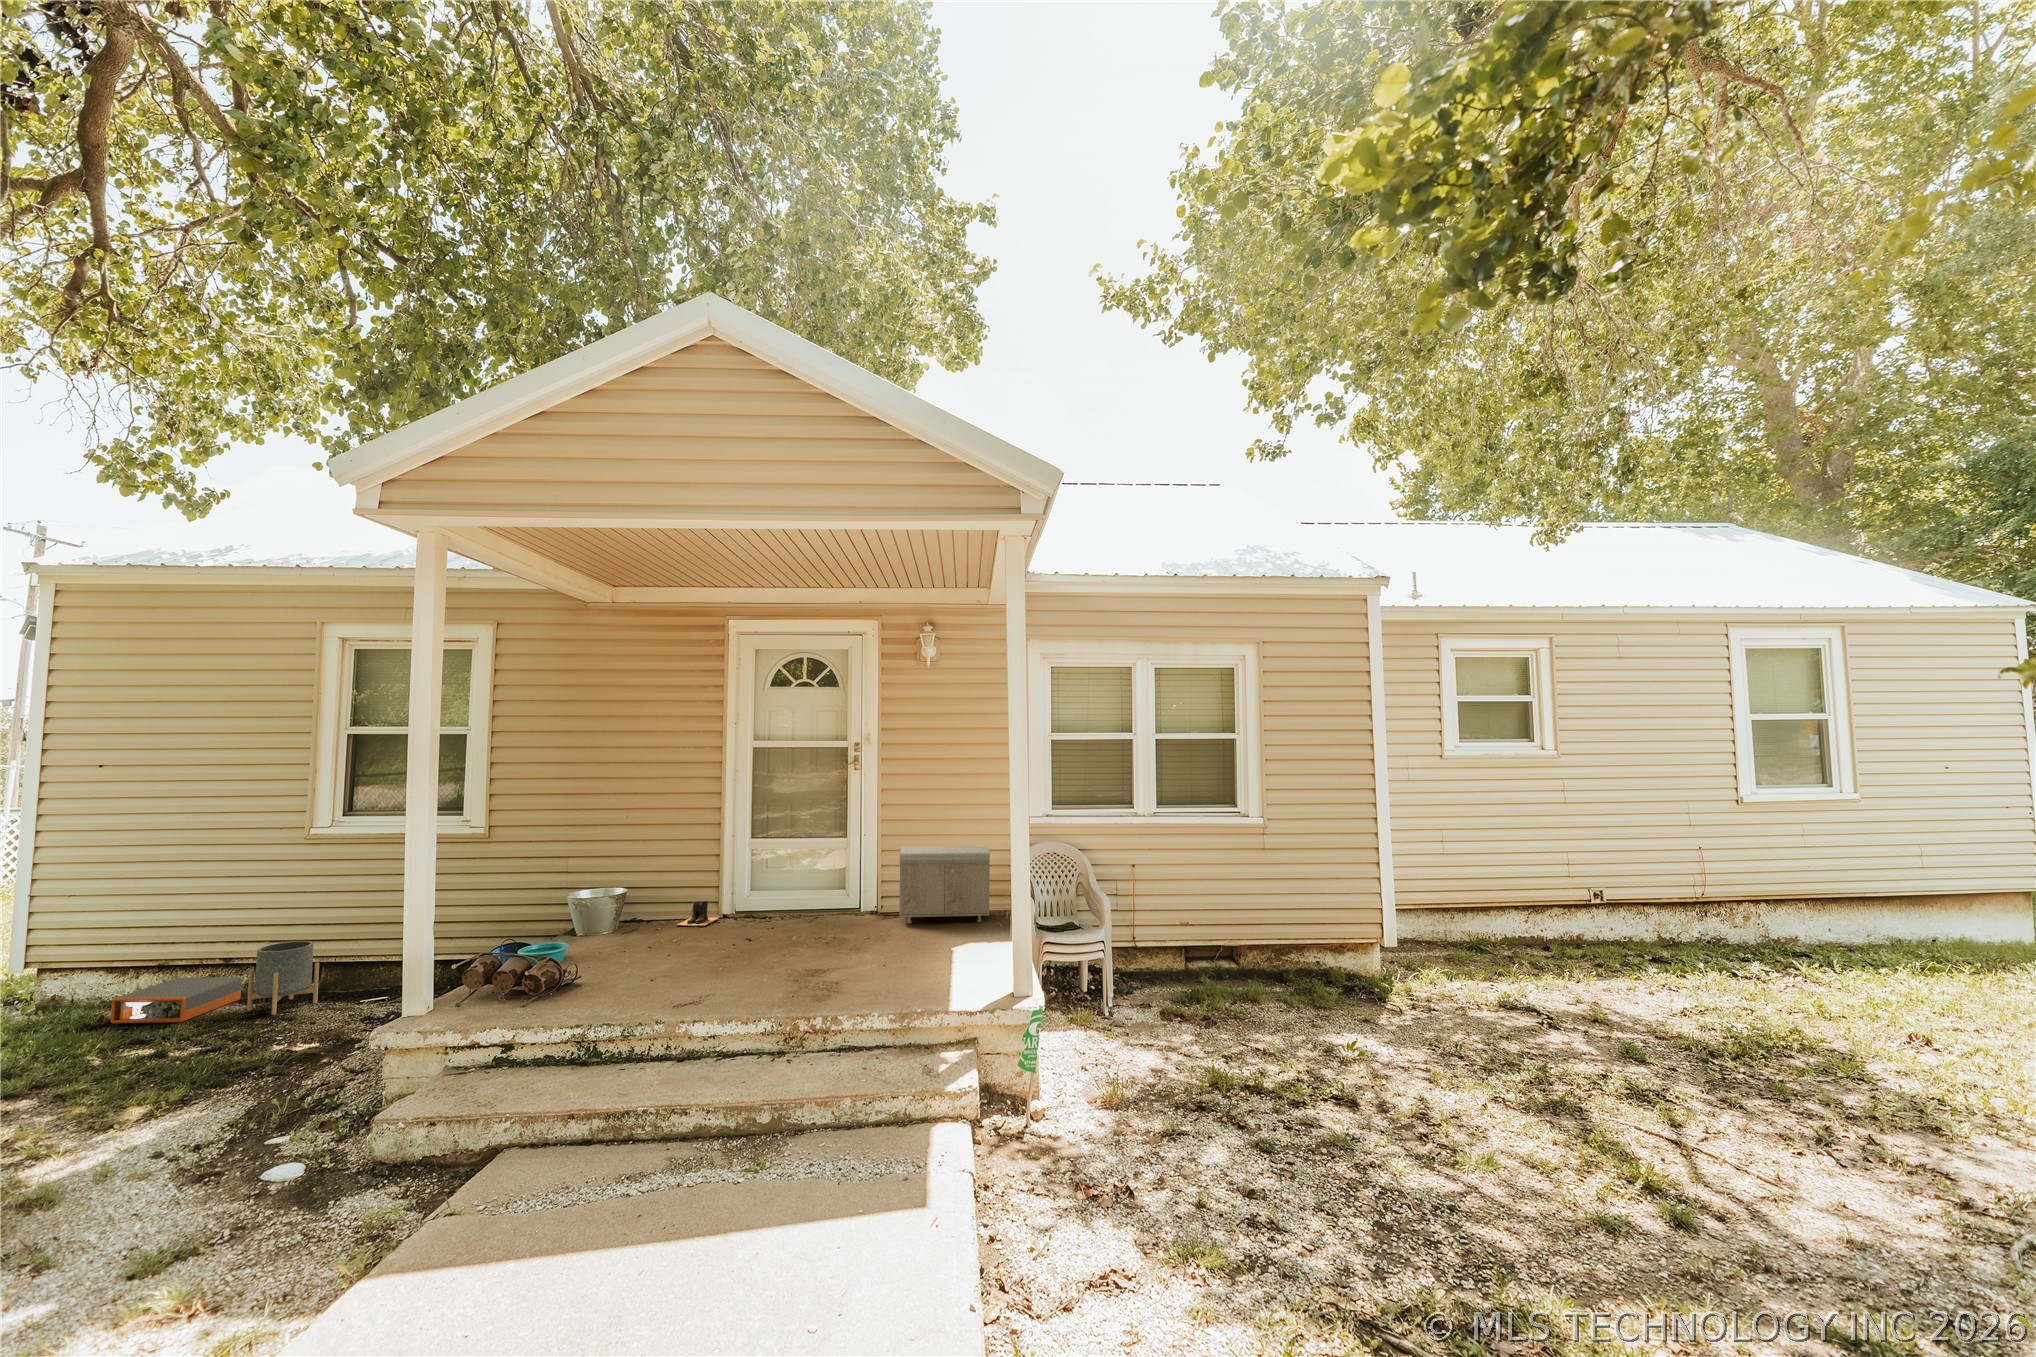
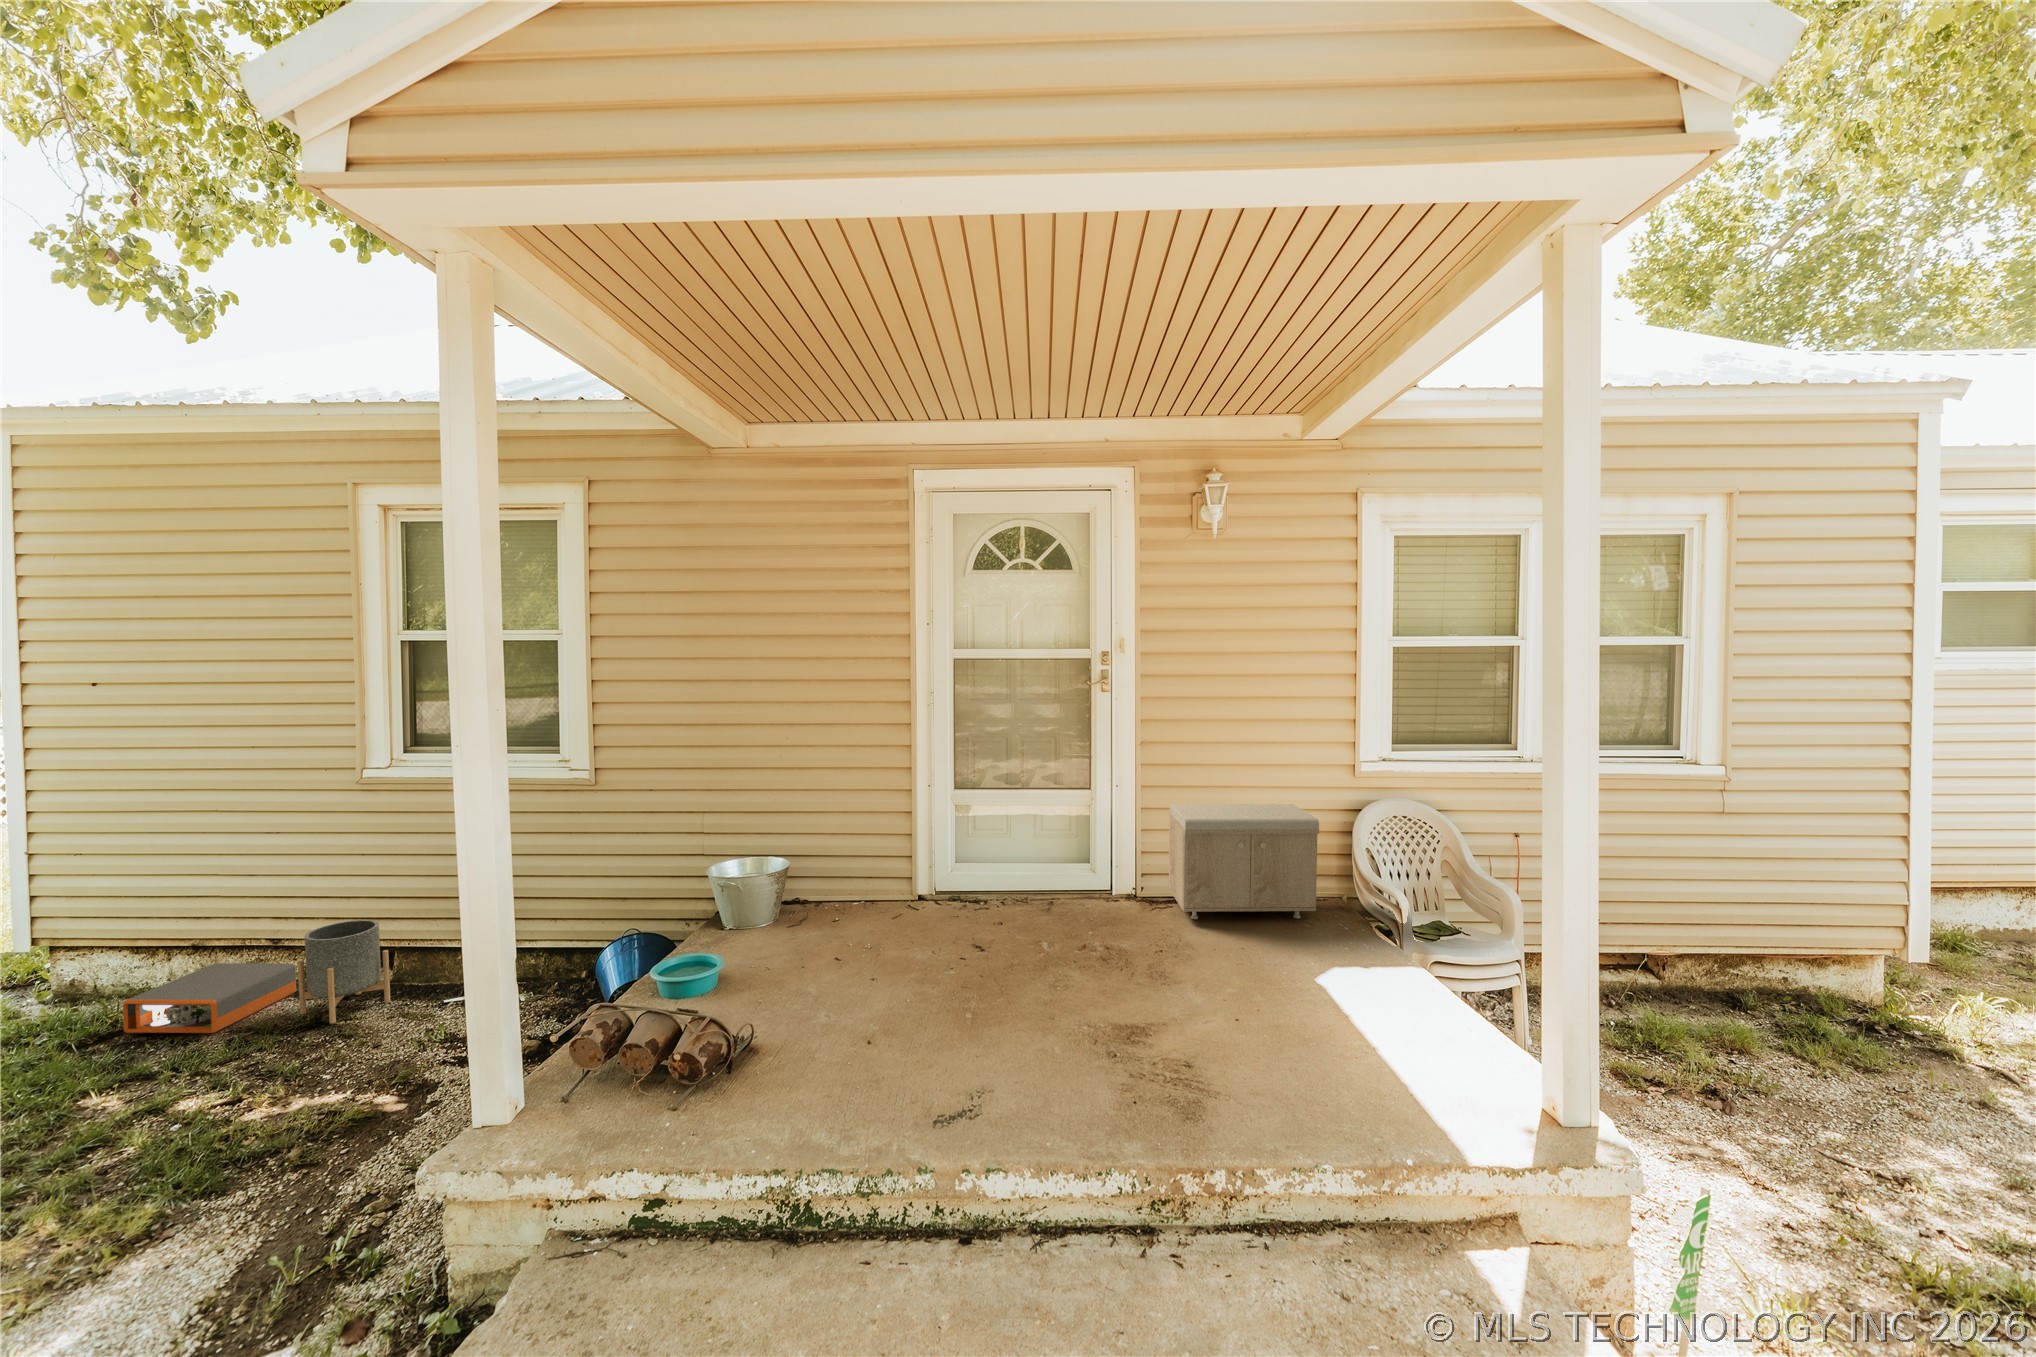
boots: present [677,901,719,926] -> none [858,877,913,915]

